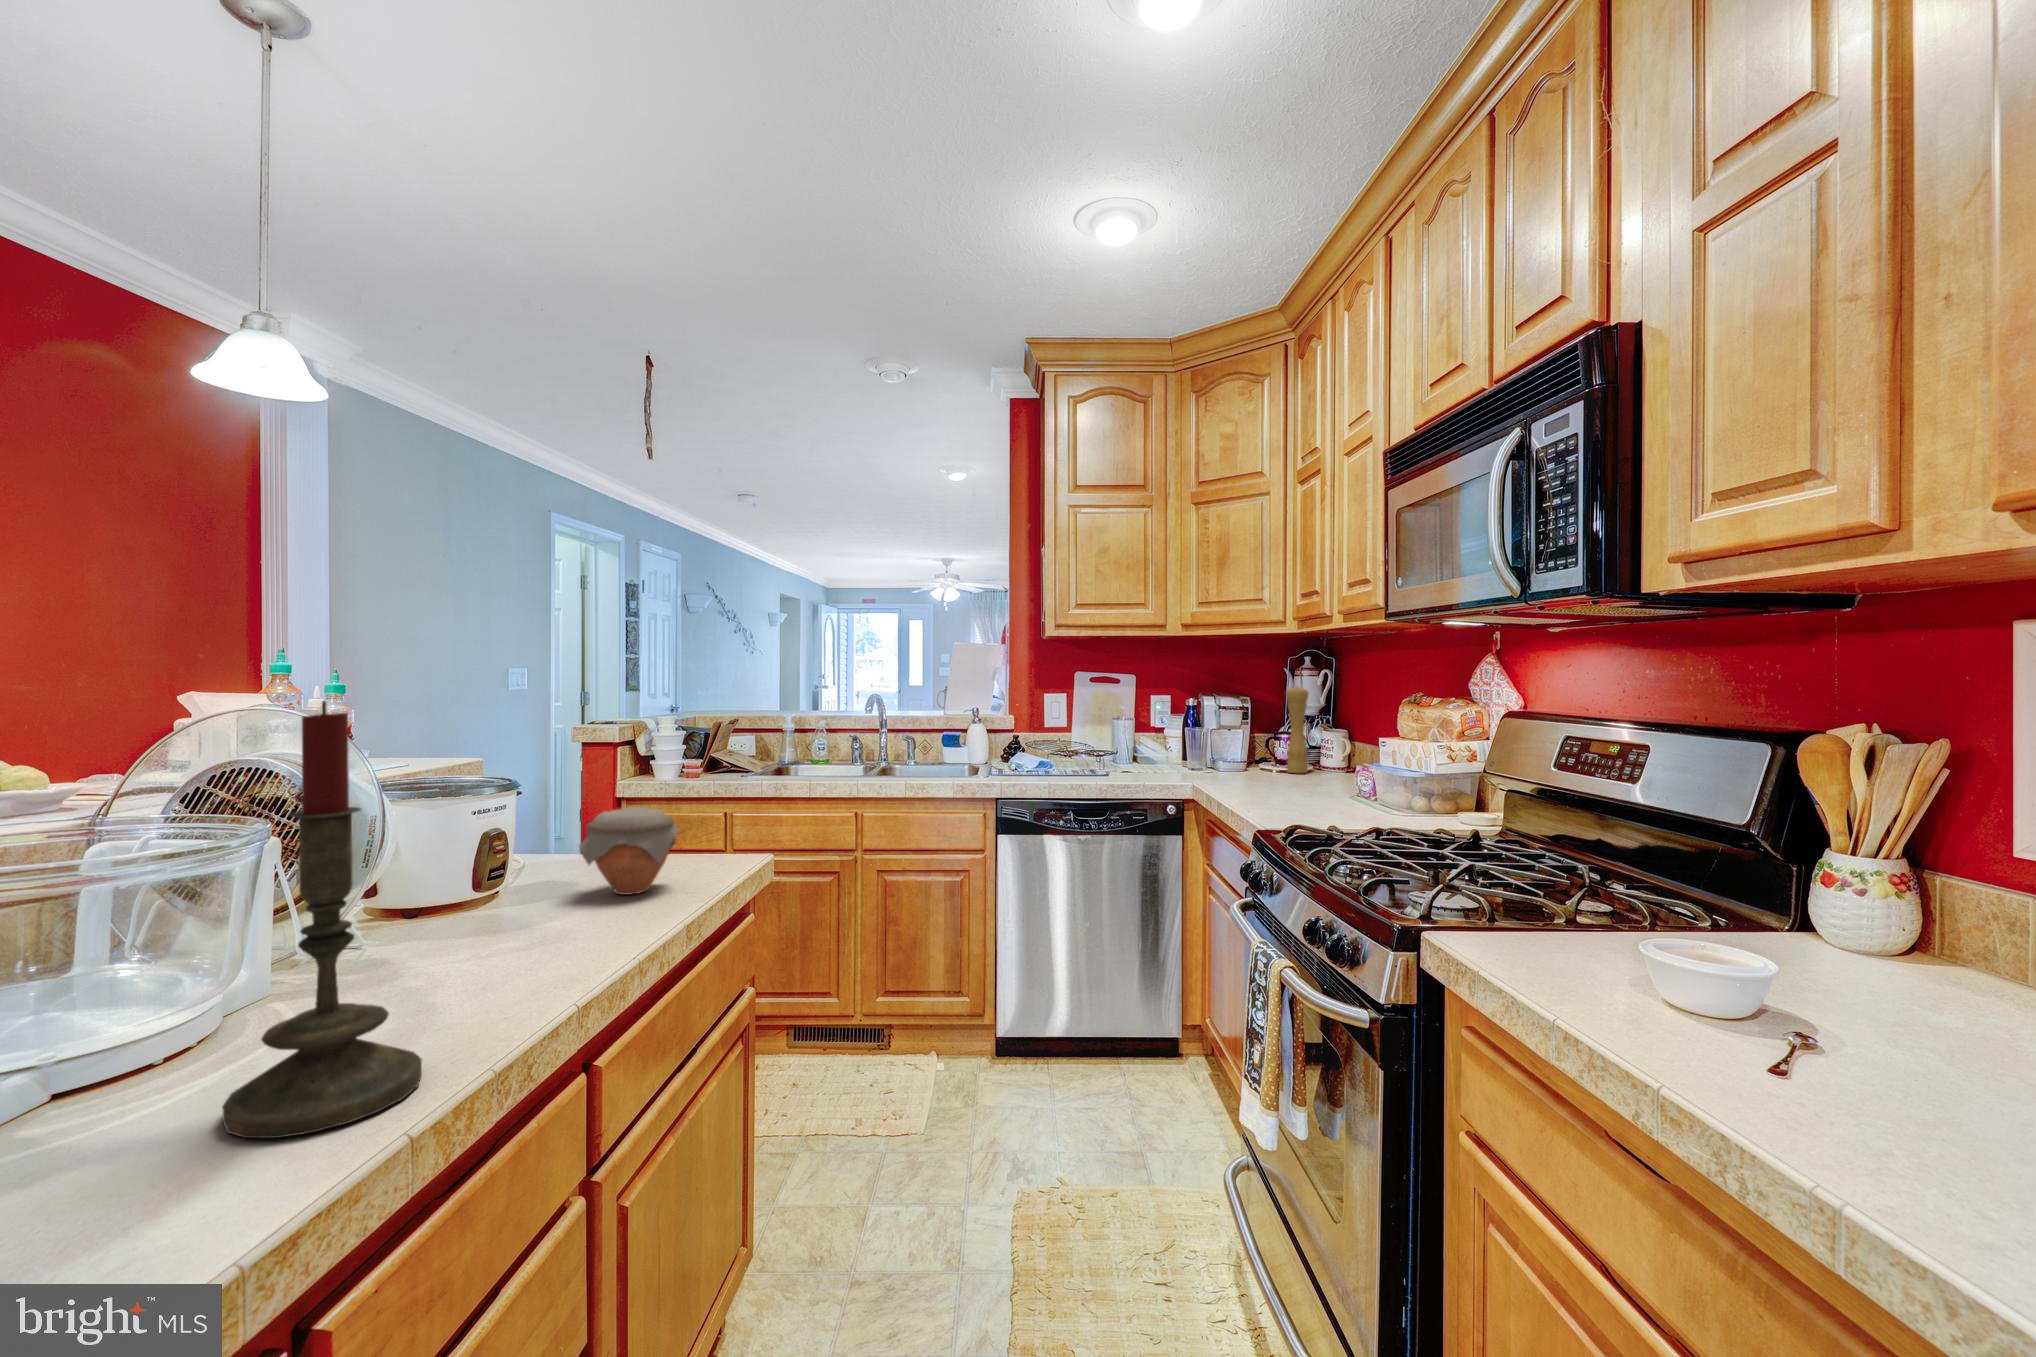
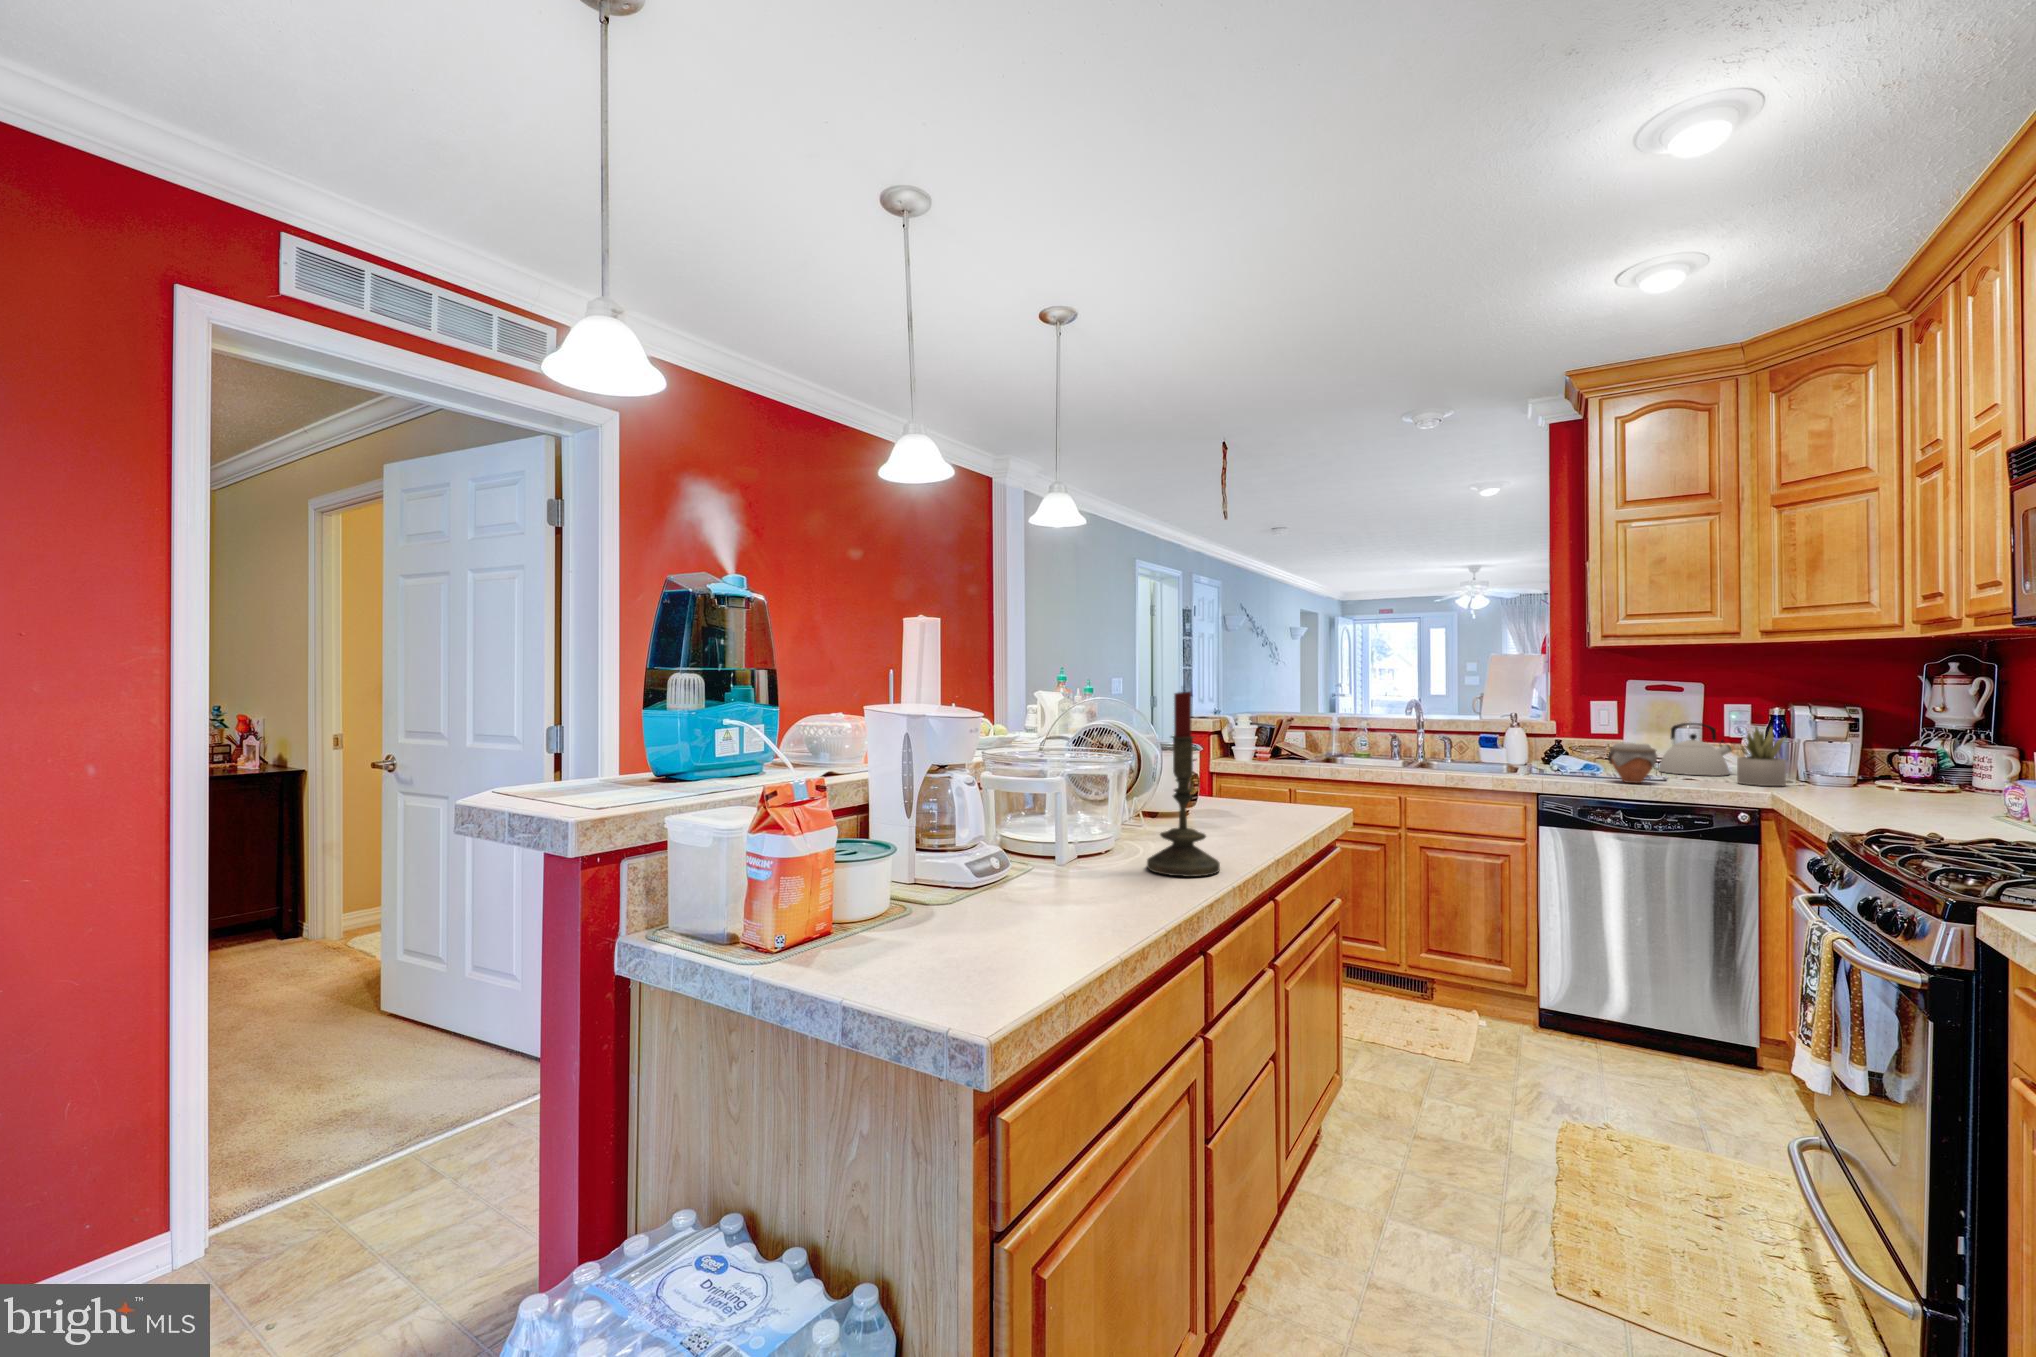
pepper mill: present [1286,687,1309,773] -> none [1909,696,1944,792]
kettle: none [1100,715,1158,767] -> present [1659,723,1732,776]
succulent plant: none [1162,716,1202,776] -> present [1737,727,1786,786]
jar: present [579,807,680,895] -> present [1607,742,1657,783]

